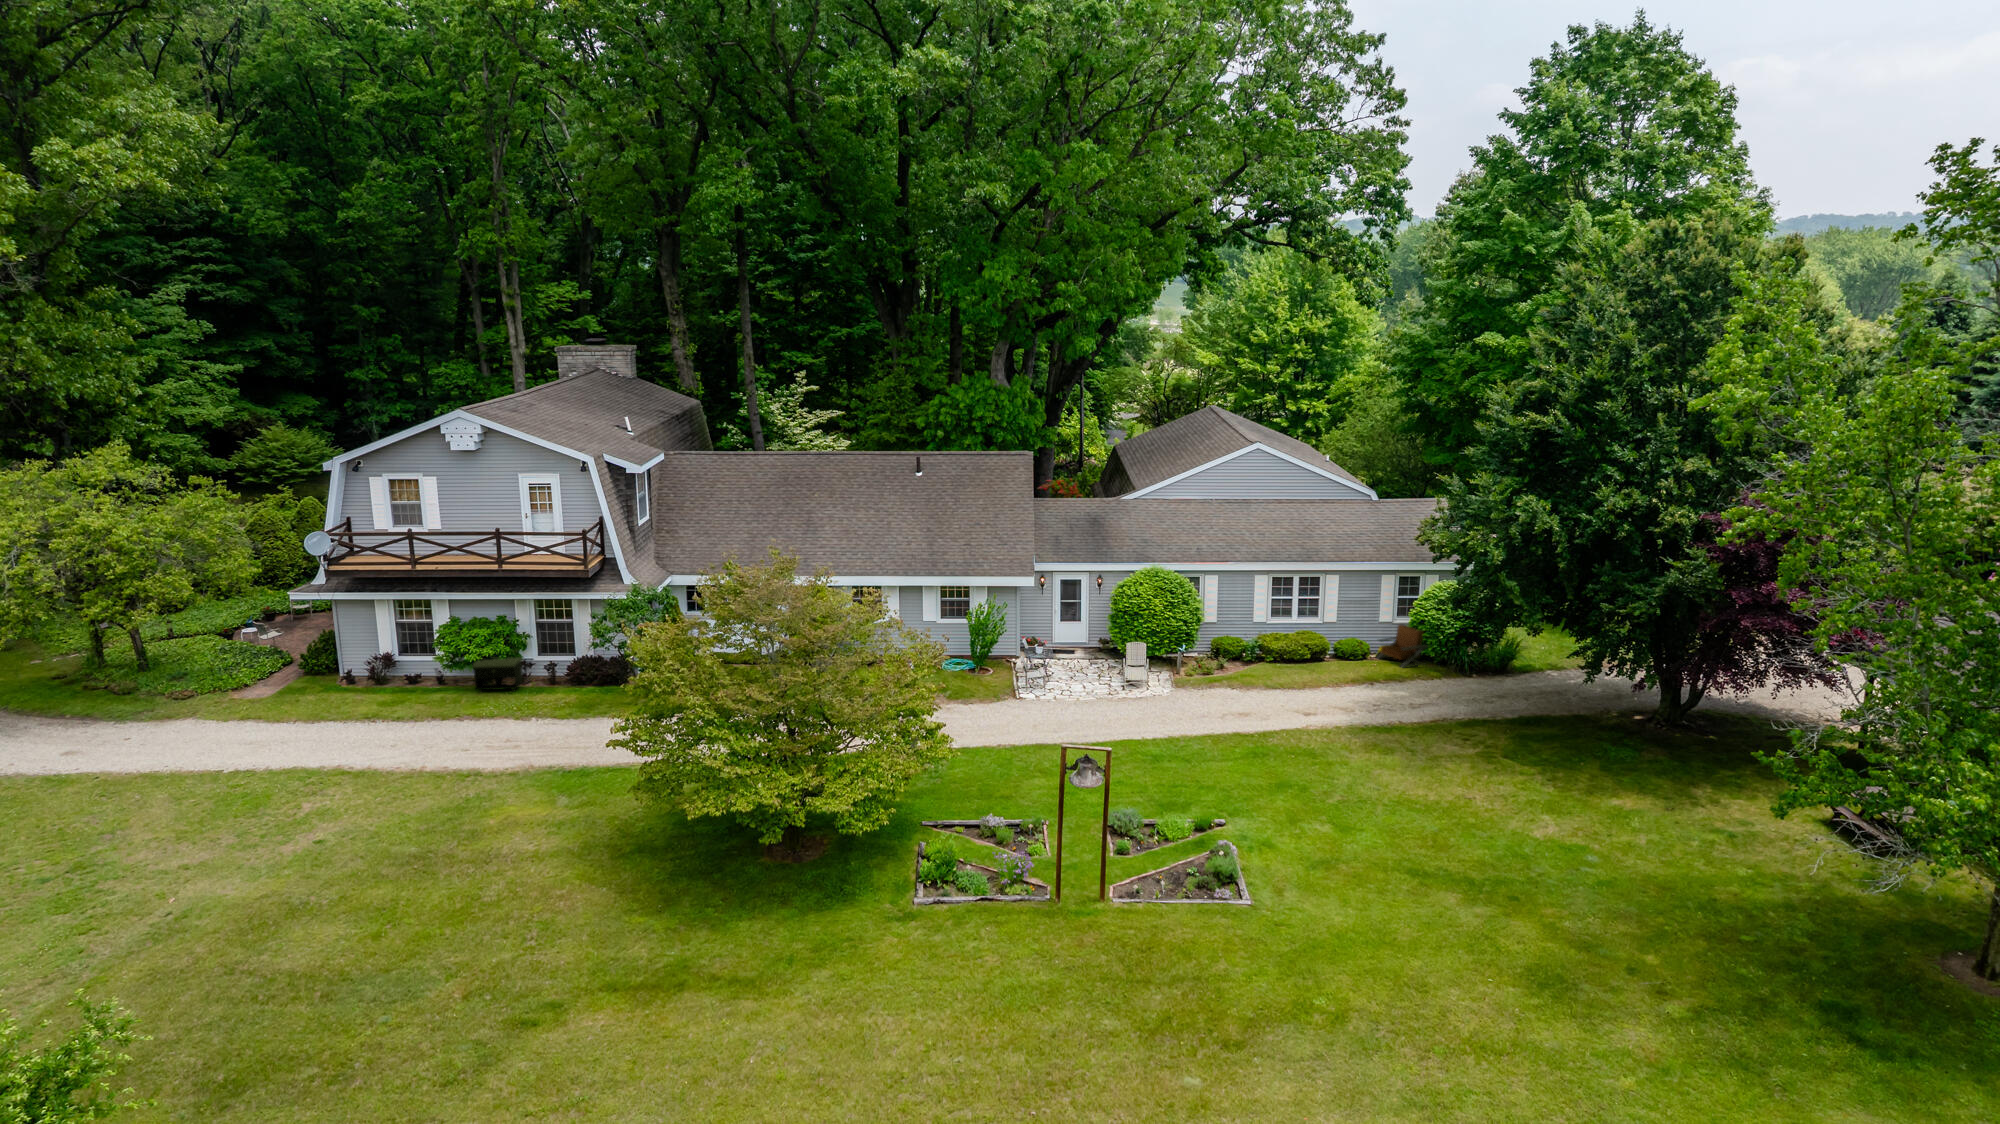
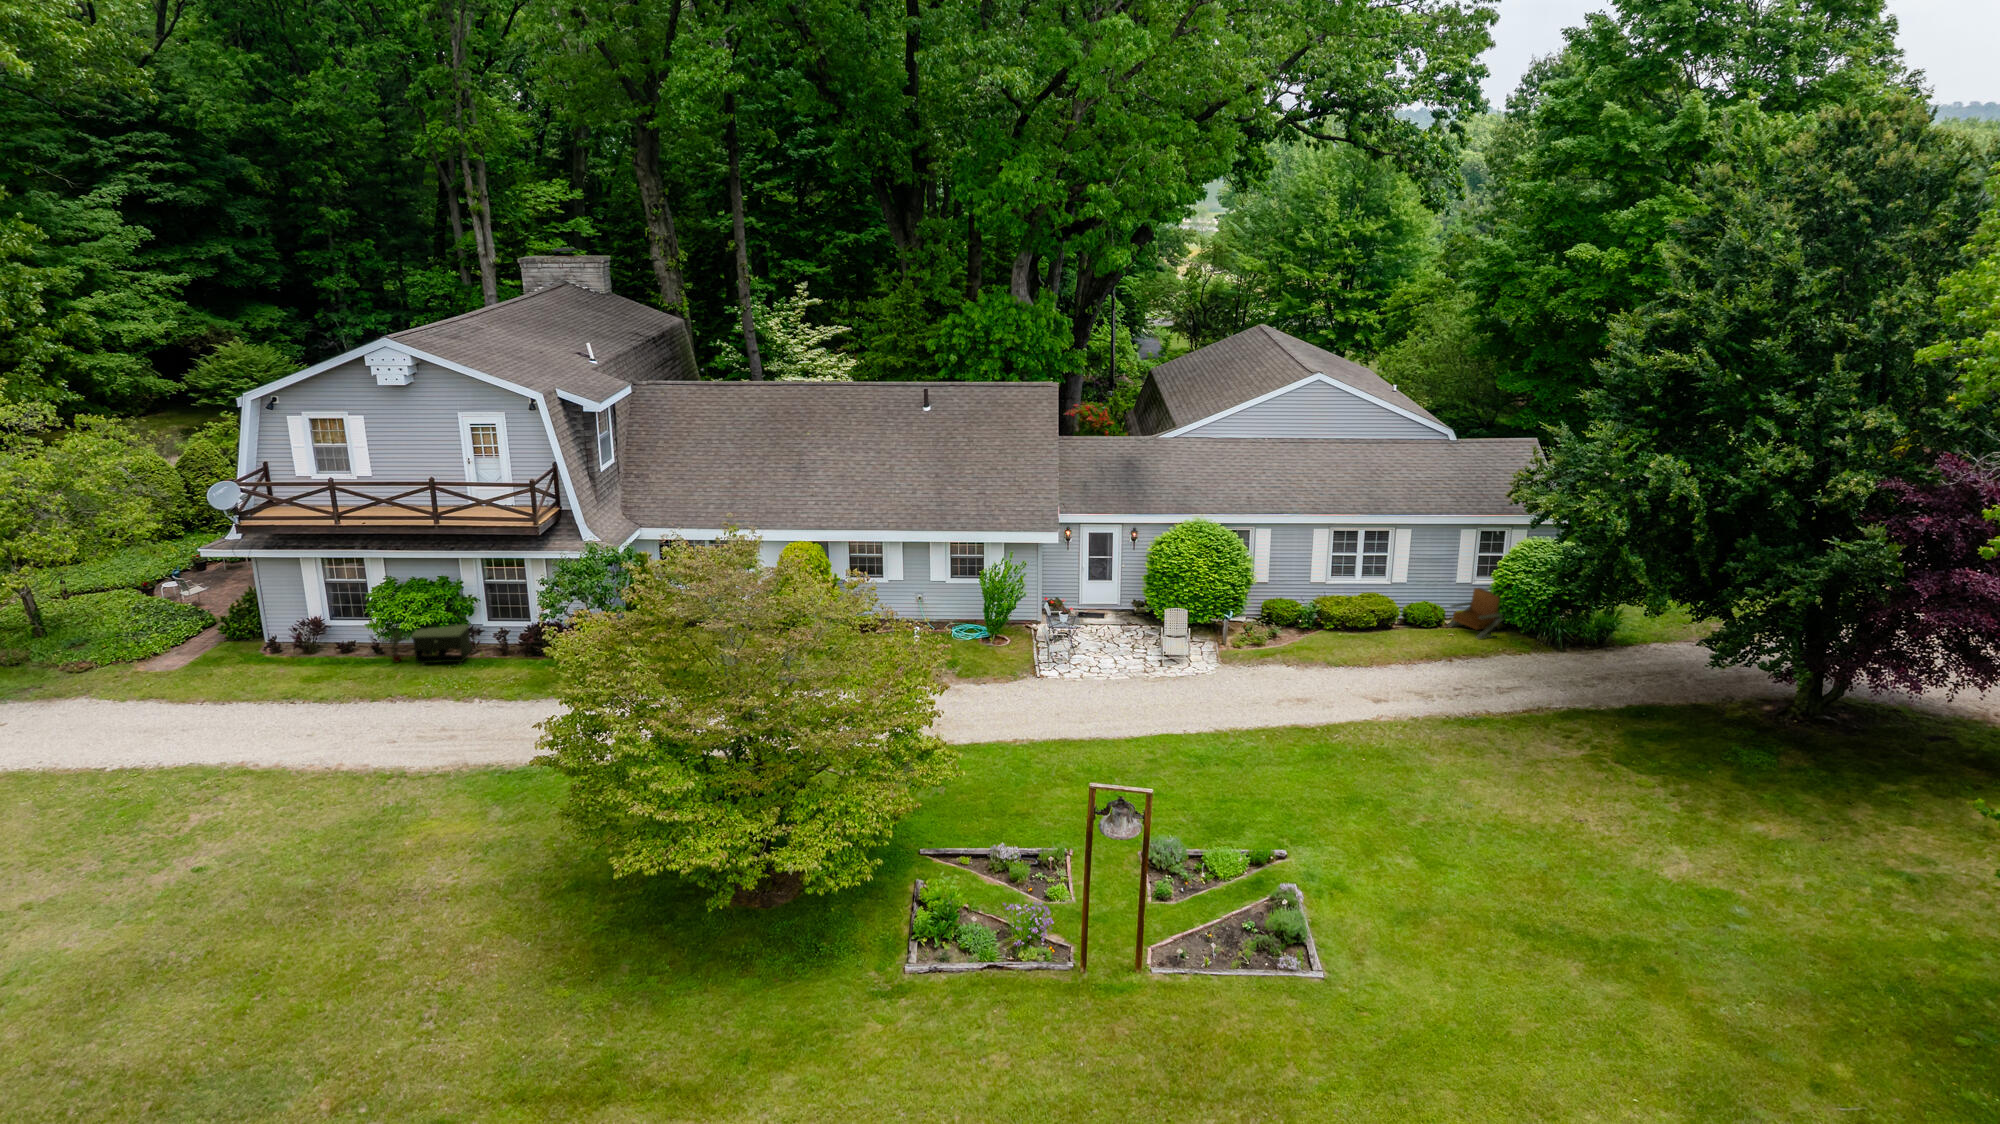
potted tree: none [442,655,471,690] -> present [379,626,409,662]

